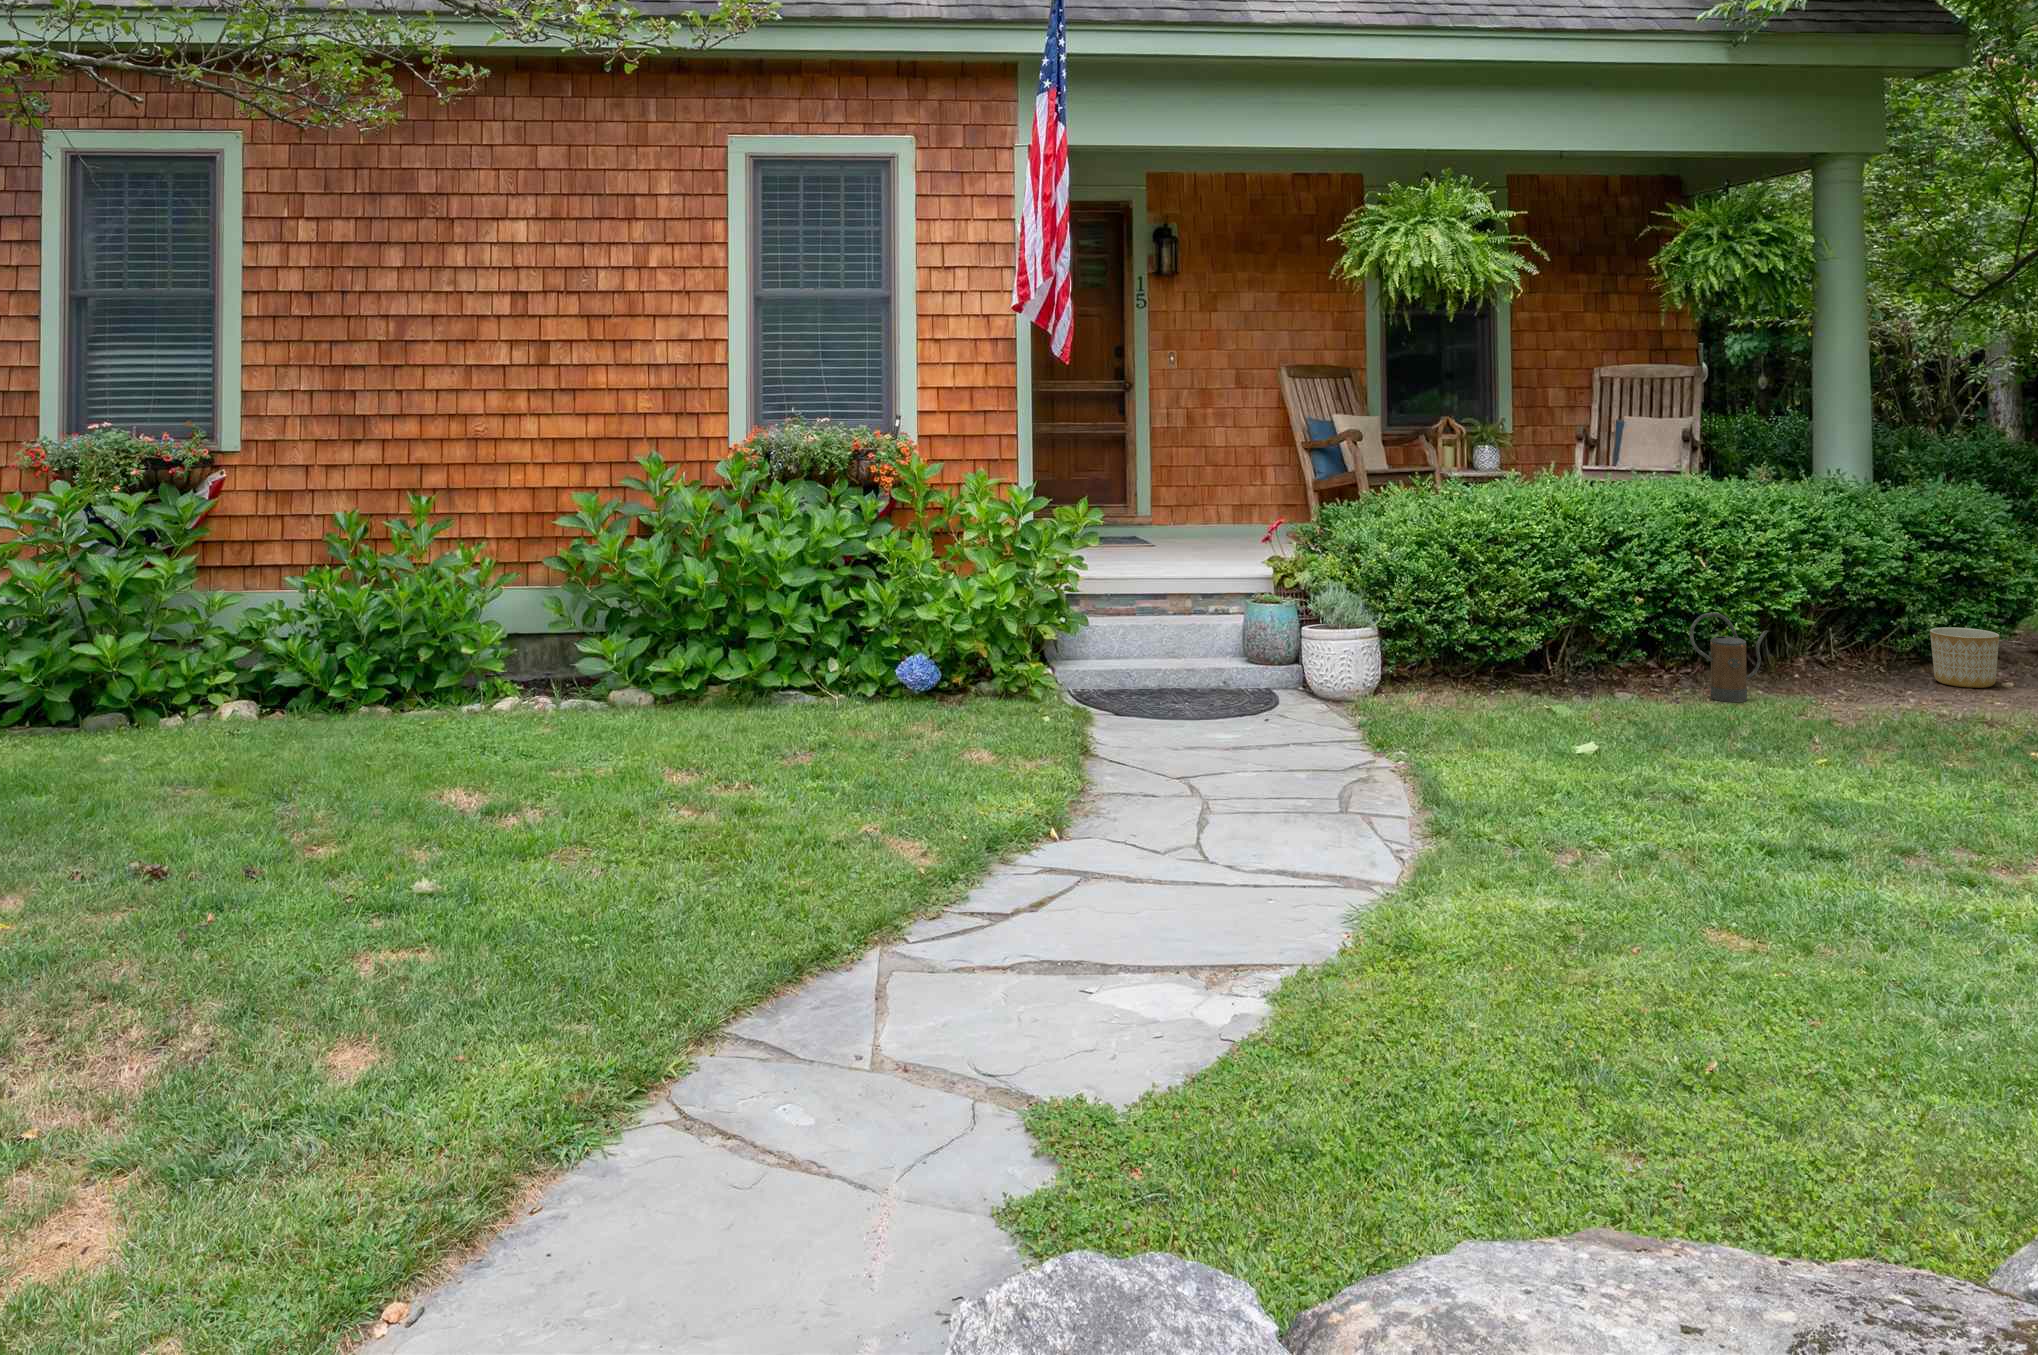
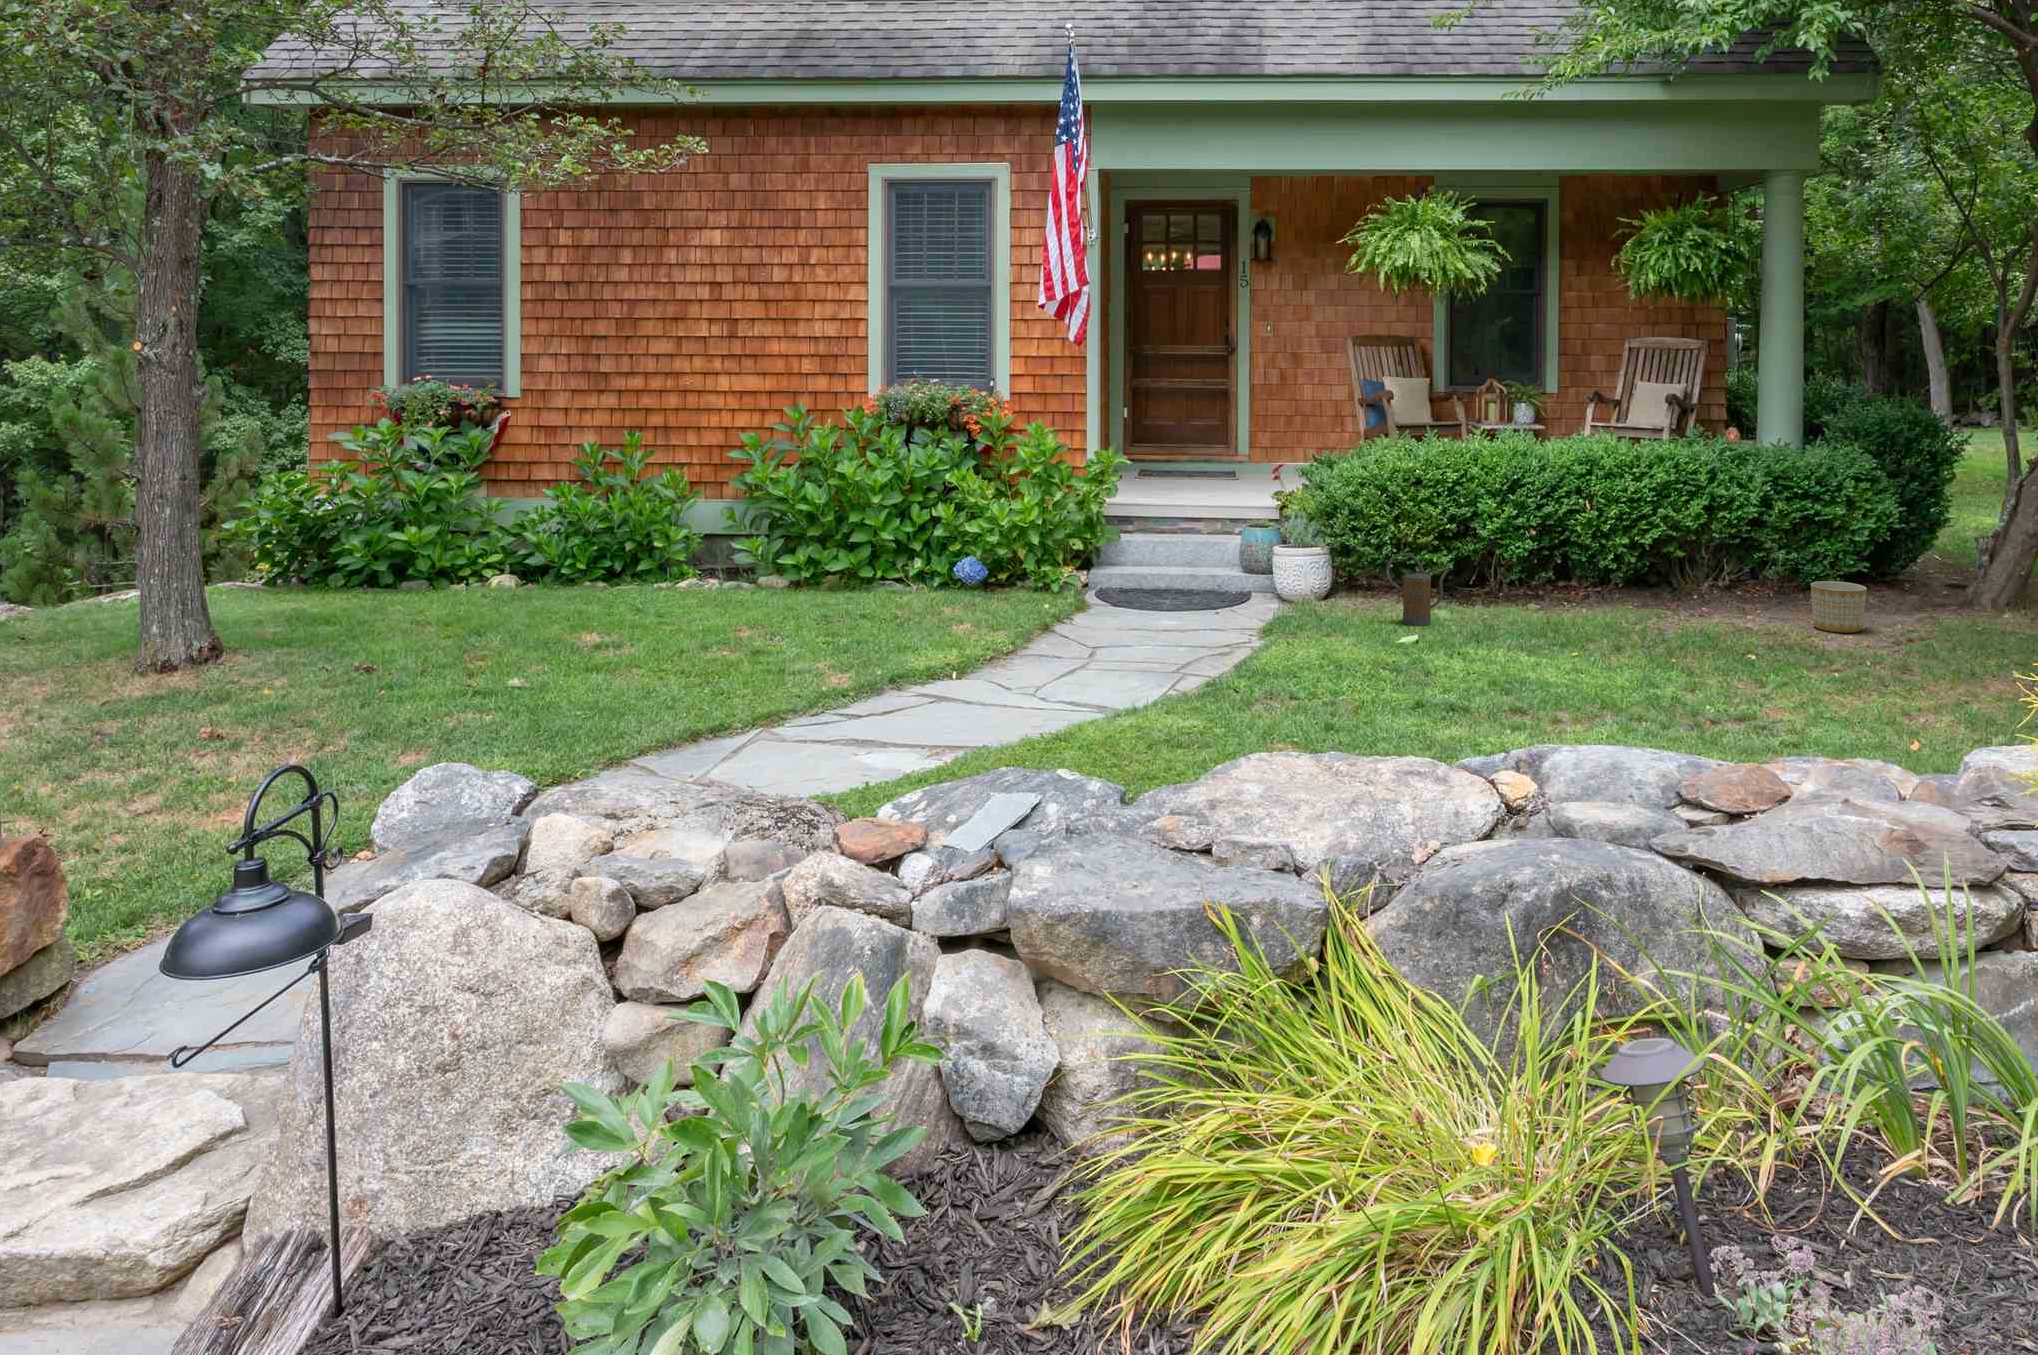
watering can: present [1689,613,1768,702] -> present [1386,553,1450,626]

